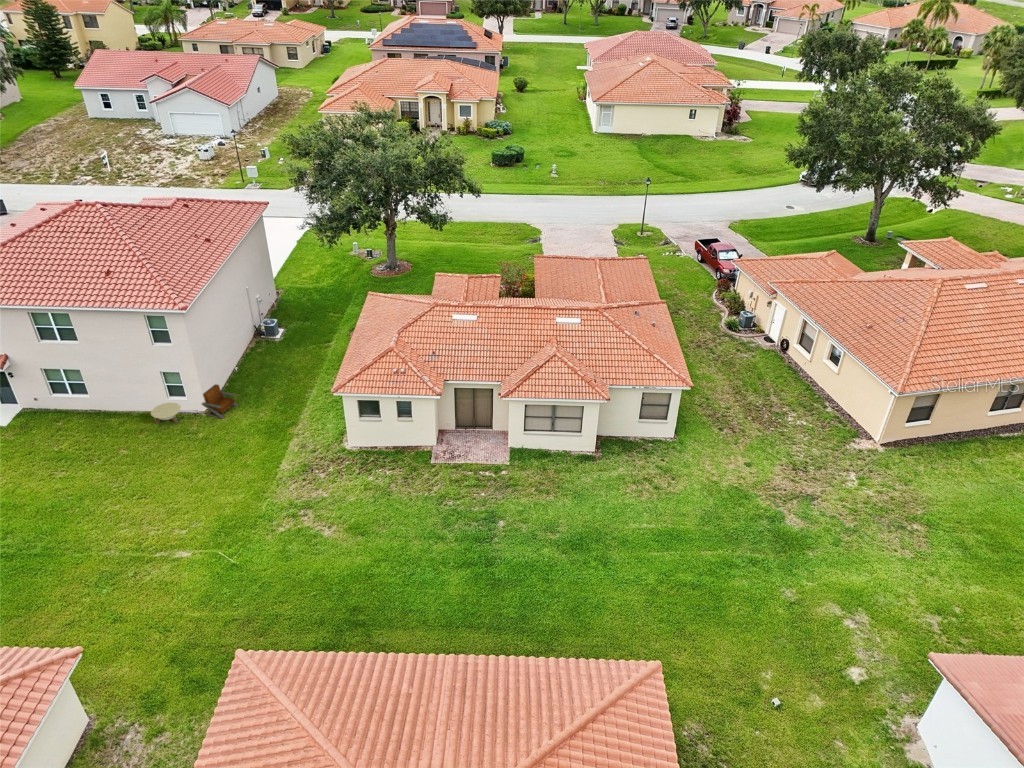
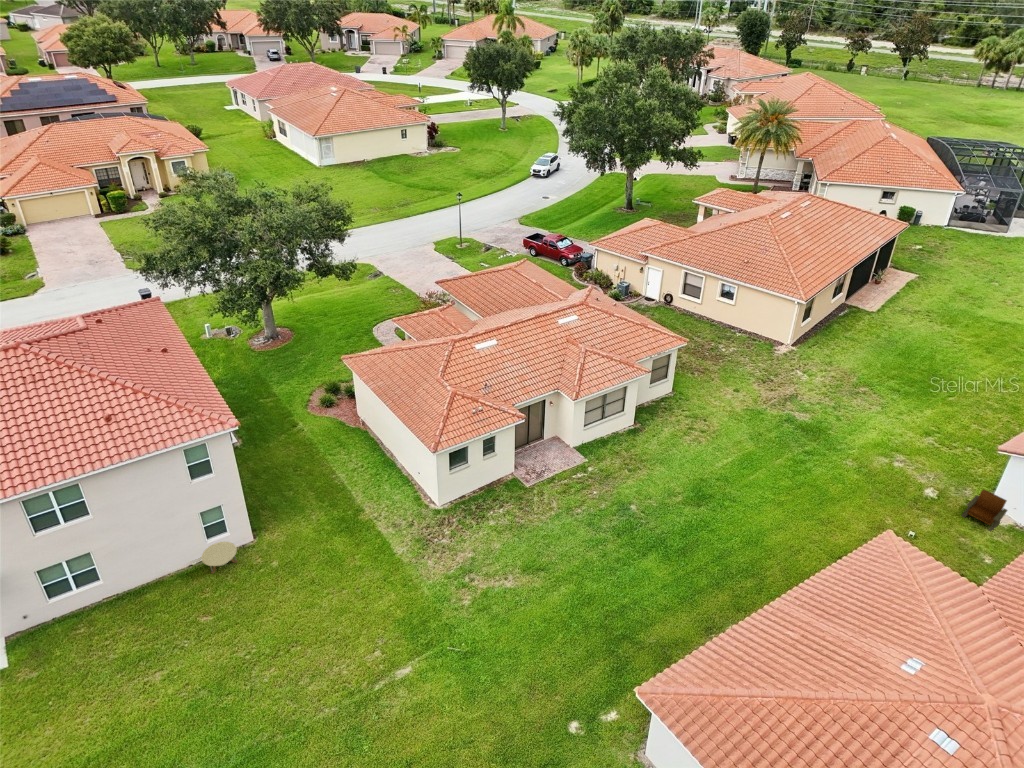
lounge chair: present [202,384,238,419] -> present [962,490,1007,531]

